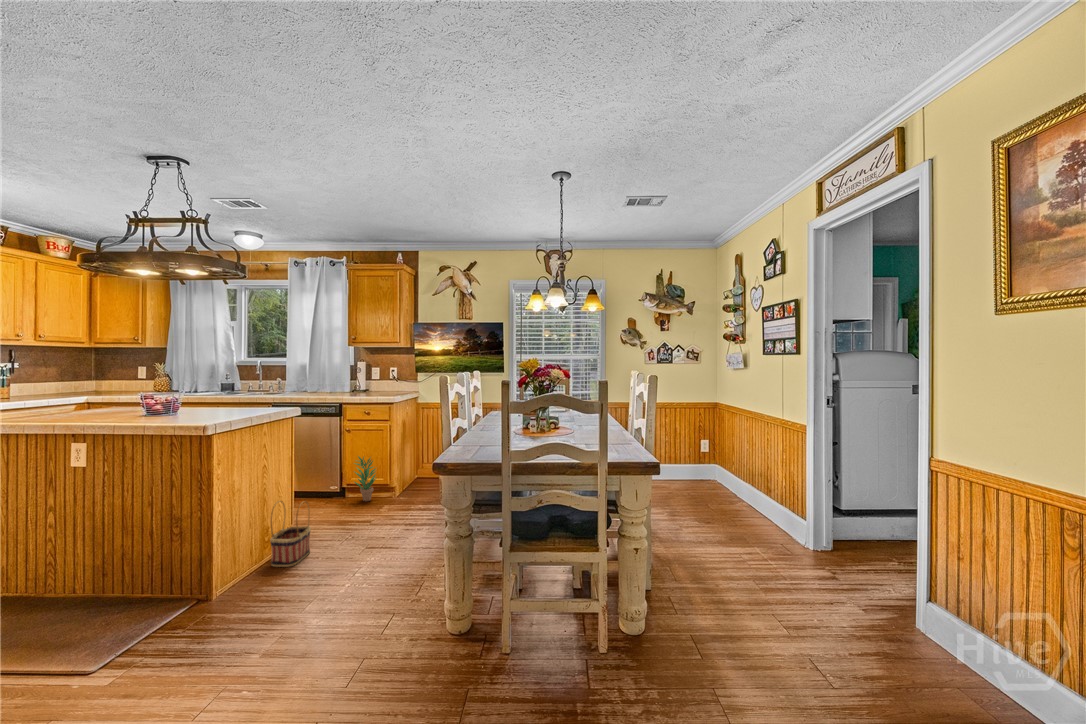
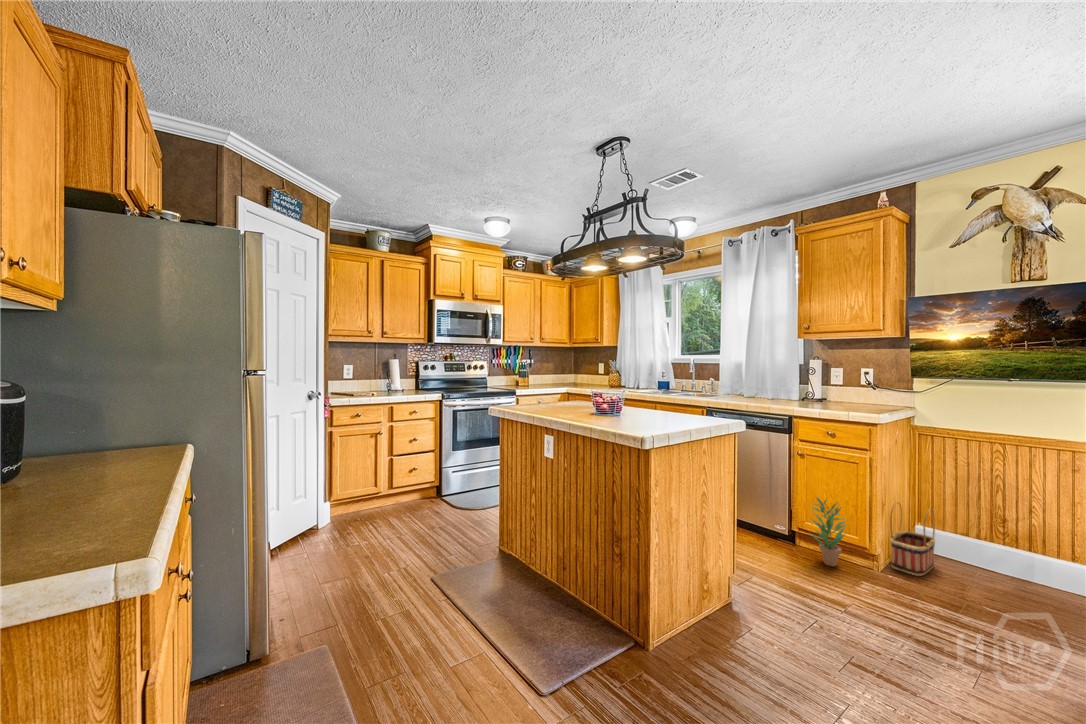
basket: present [270,501,311,567] -> present [890,502,935,576]

